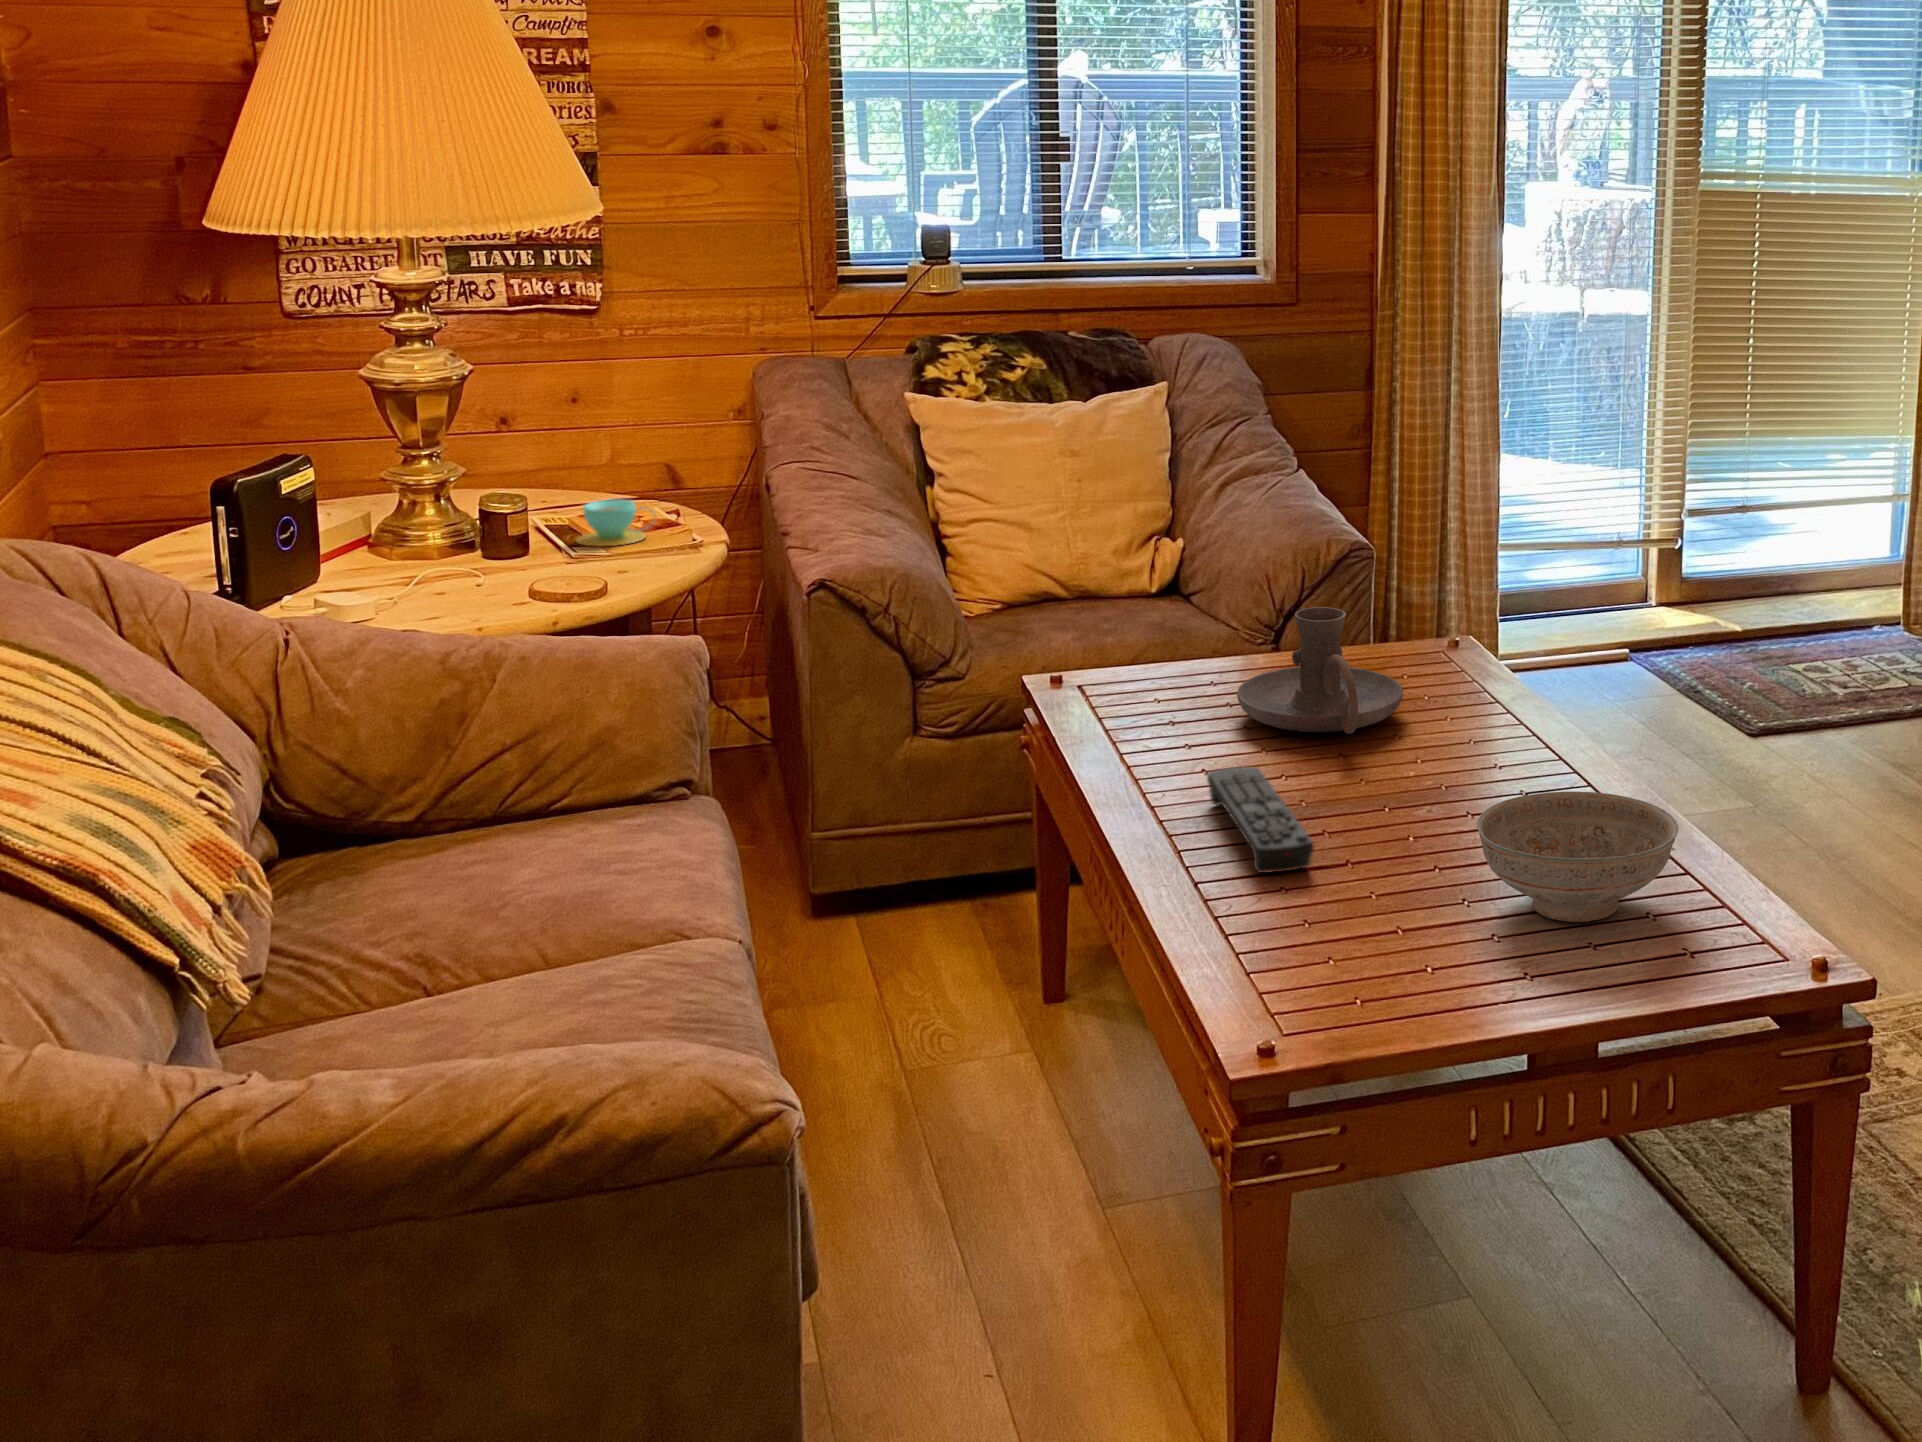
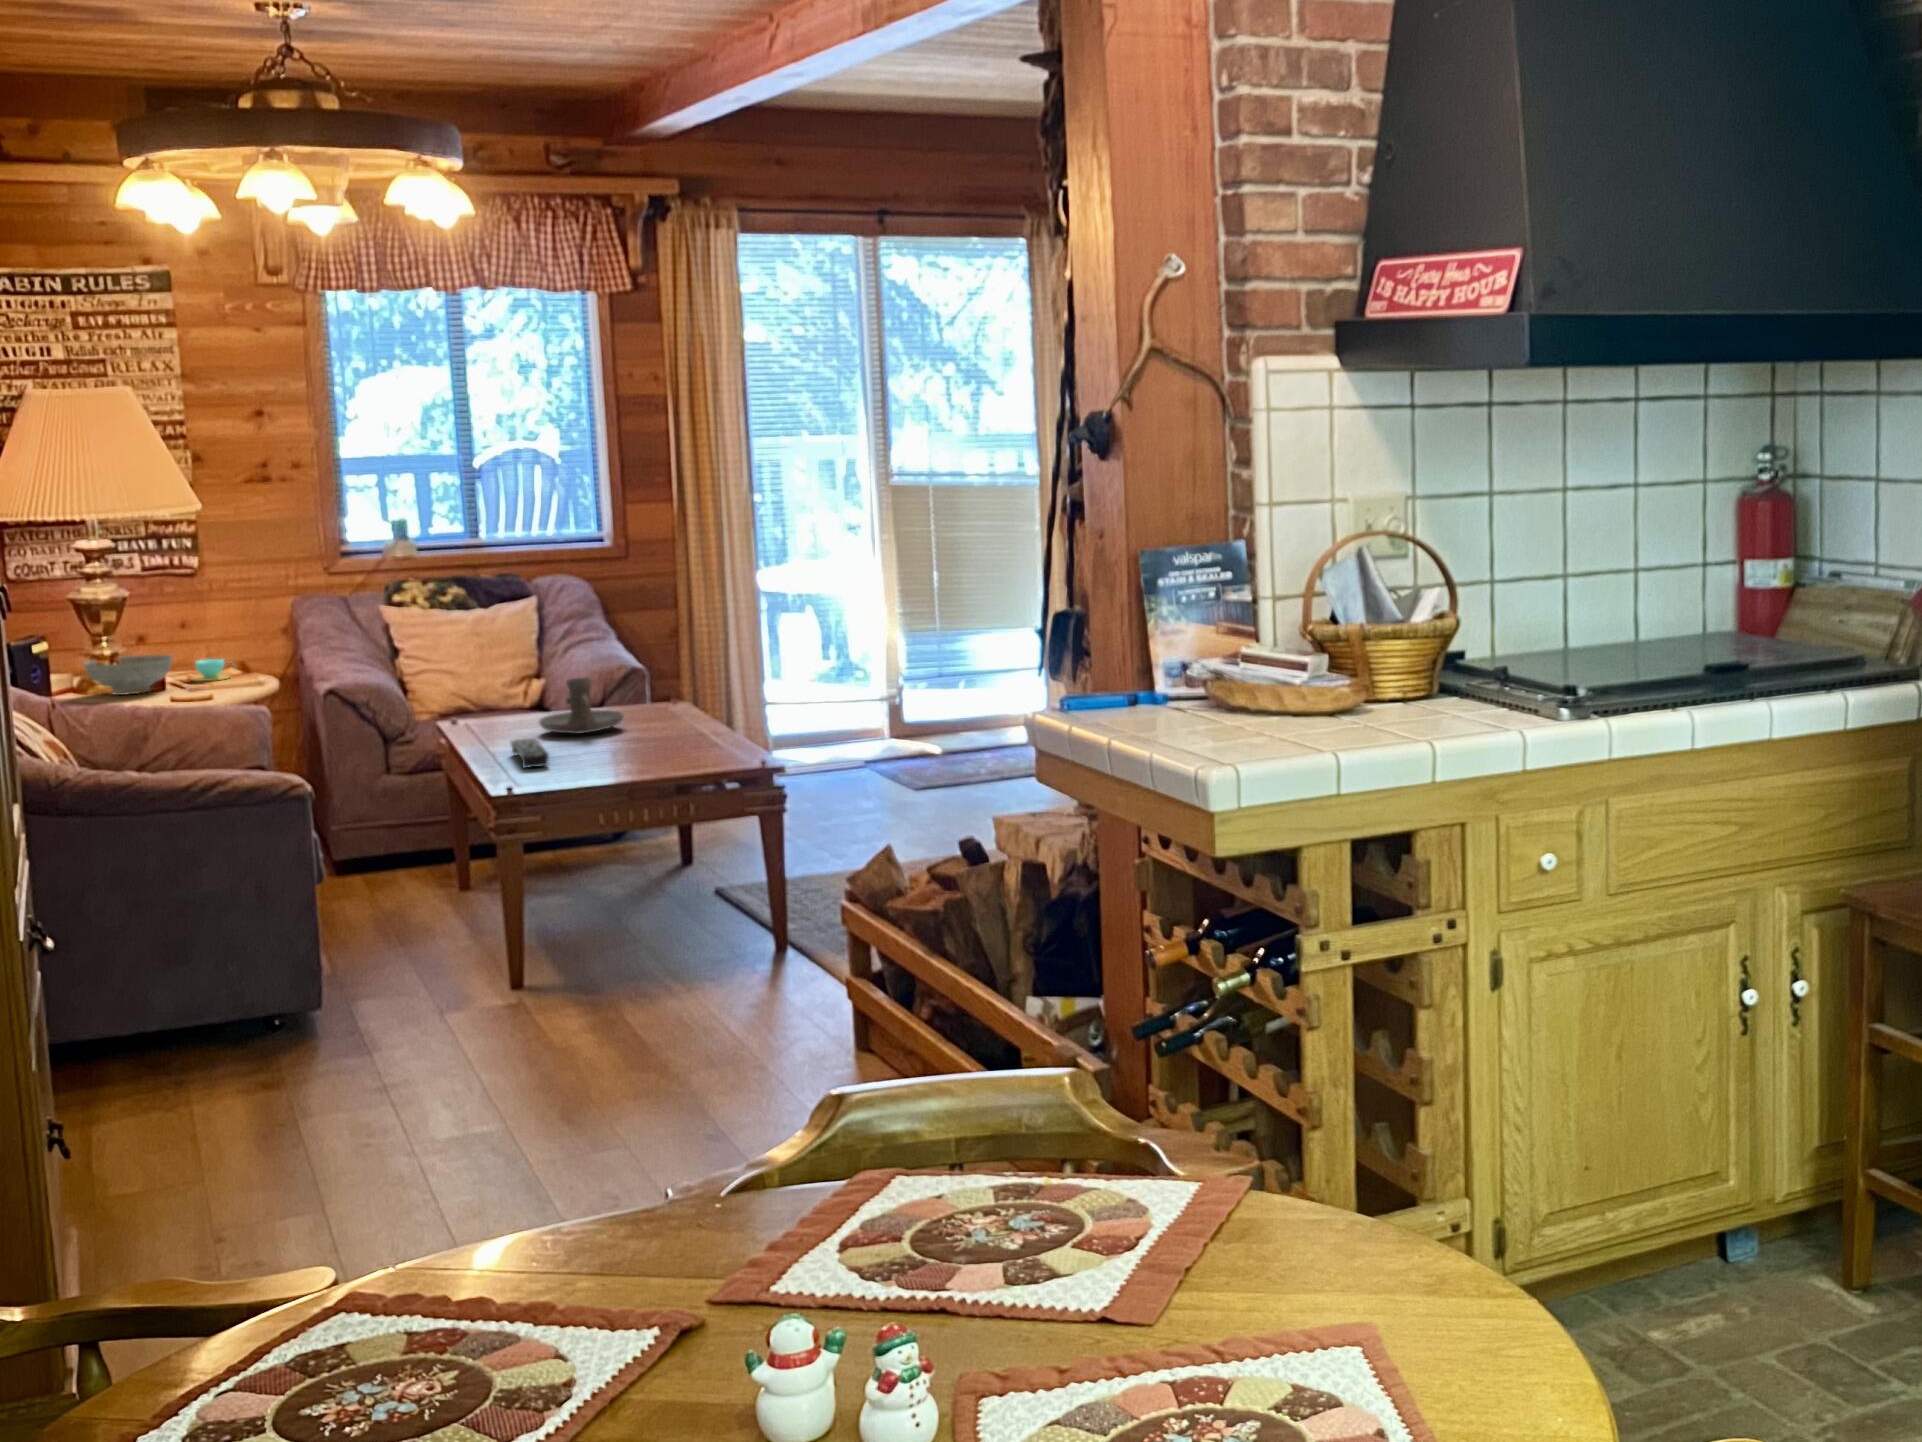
decorative bowl: present [1477,791,1679,922] -> present [84,654,172,695]

